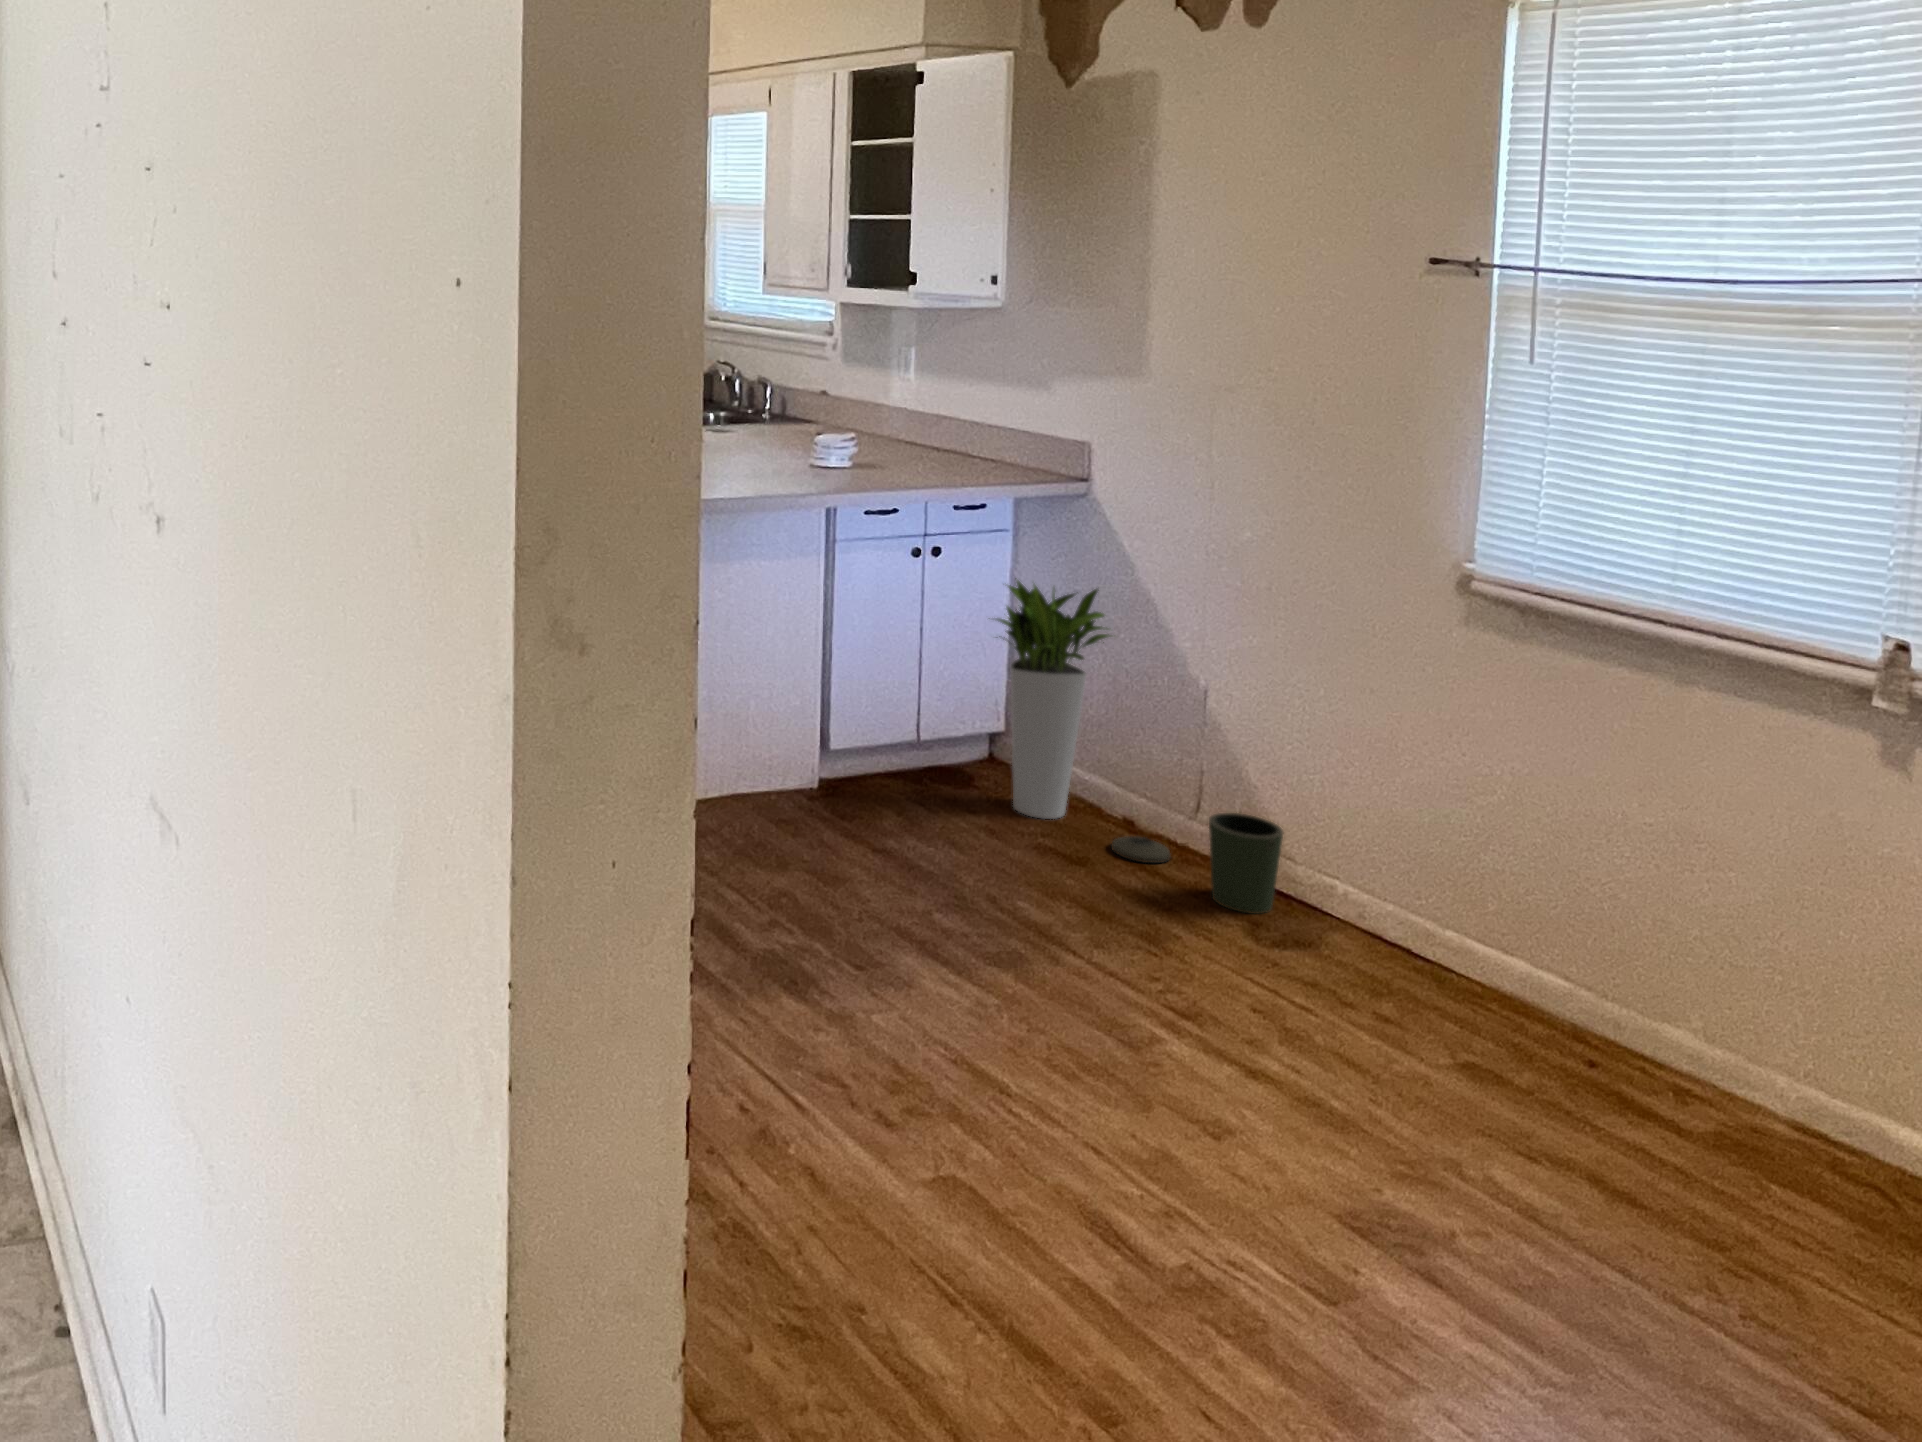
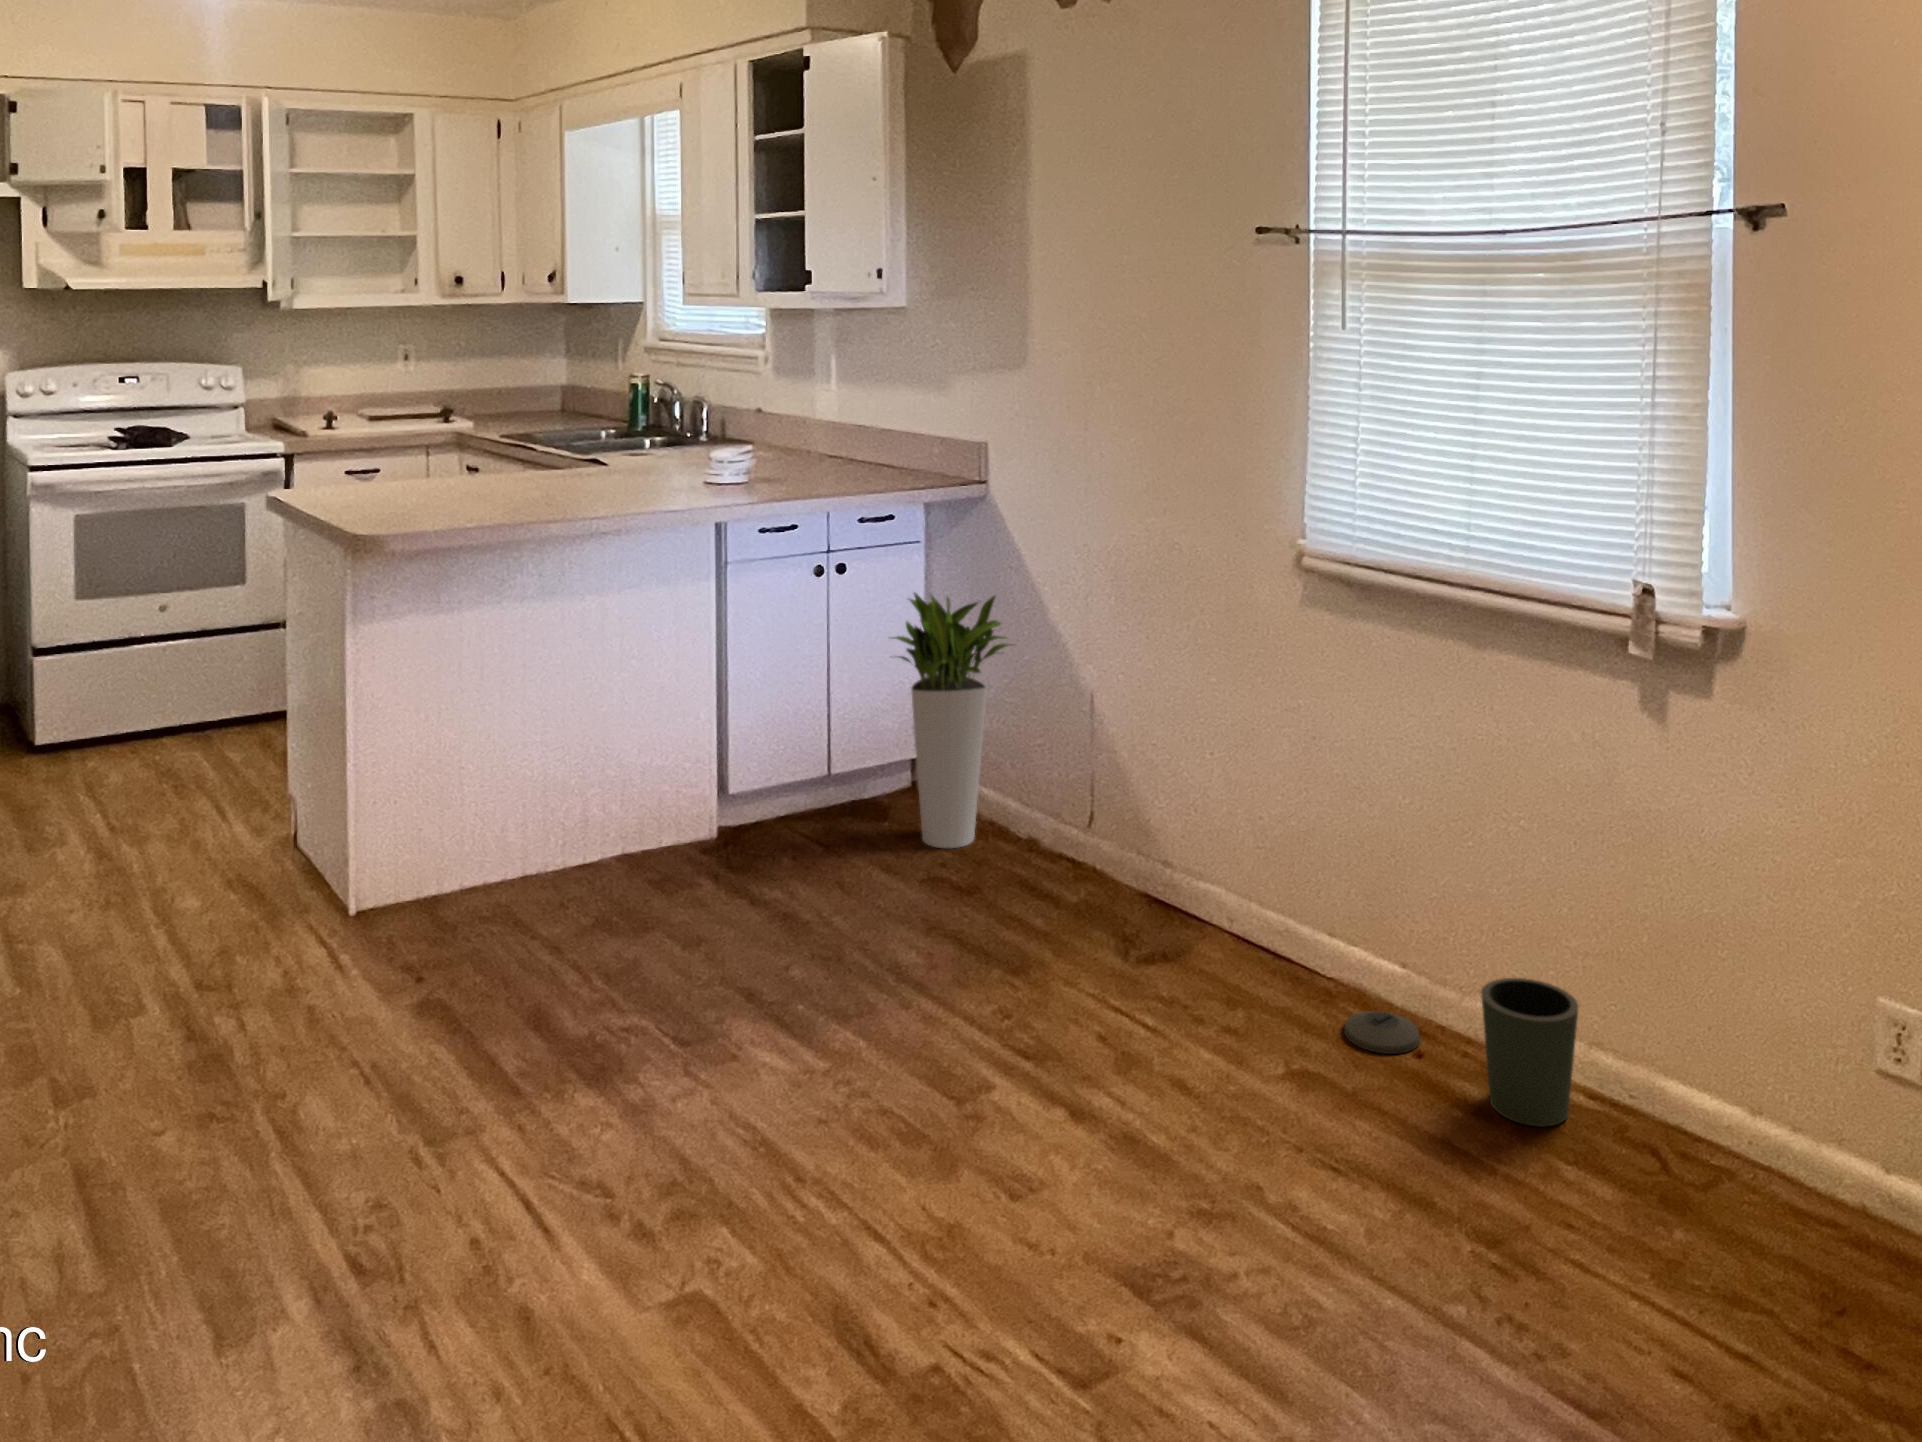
trash can: present [1111,813,1283,914] -> present [1344,978,1579,1127]

